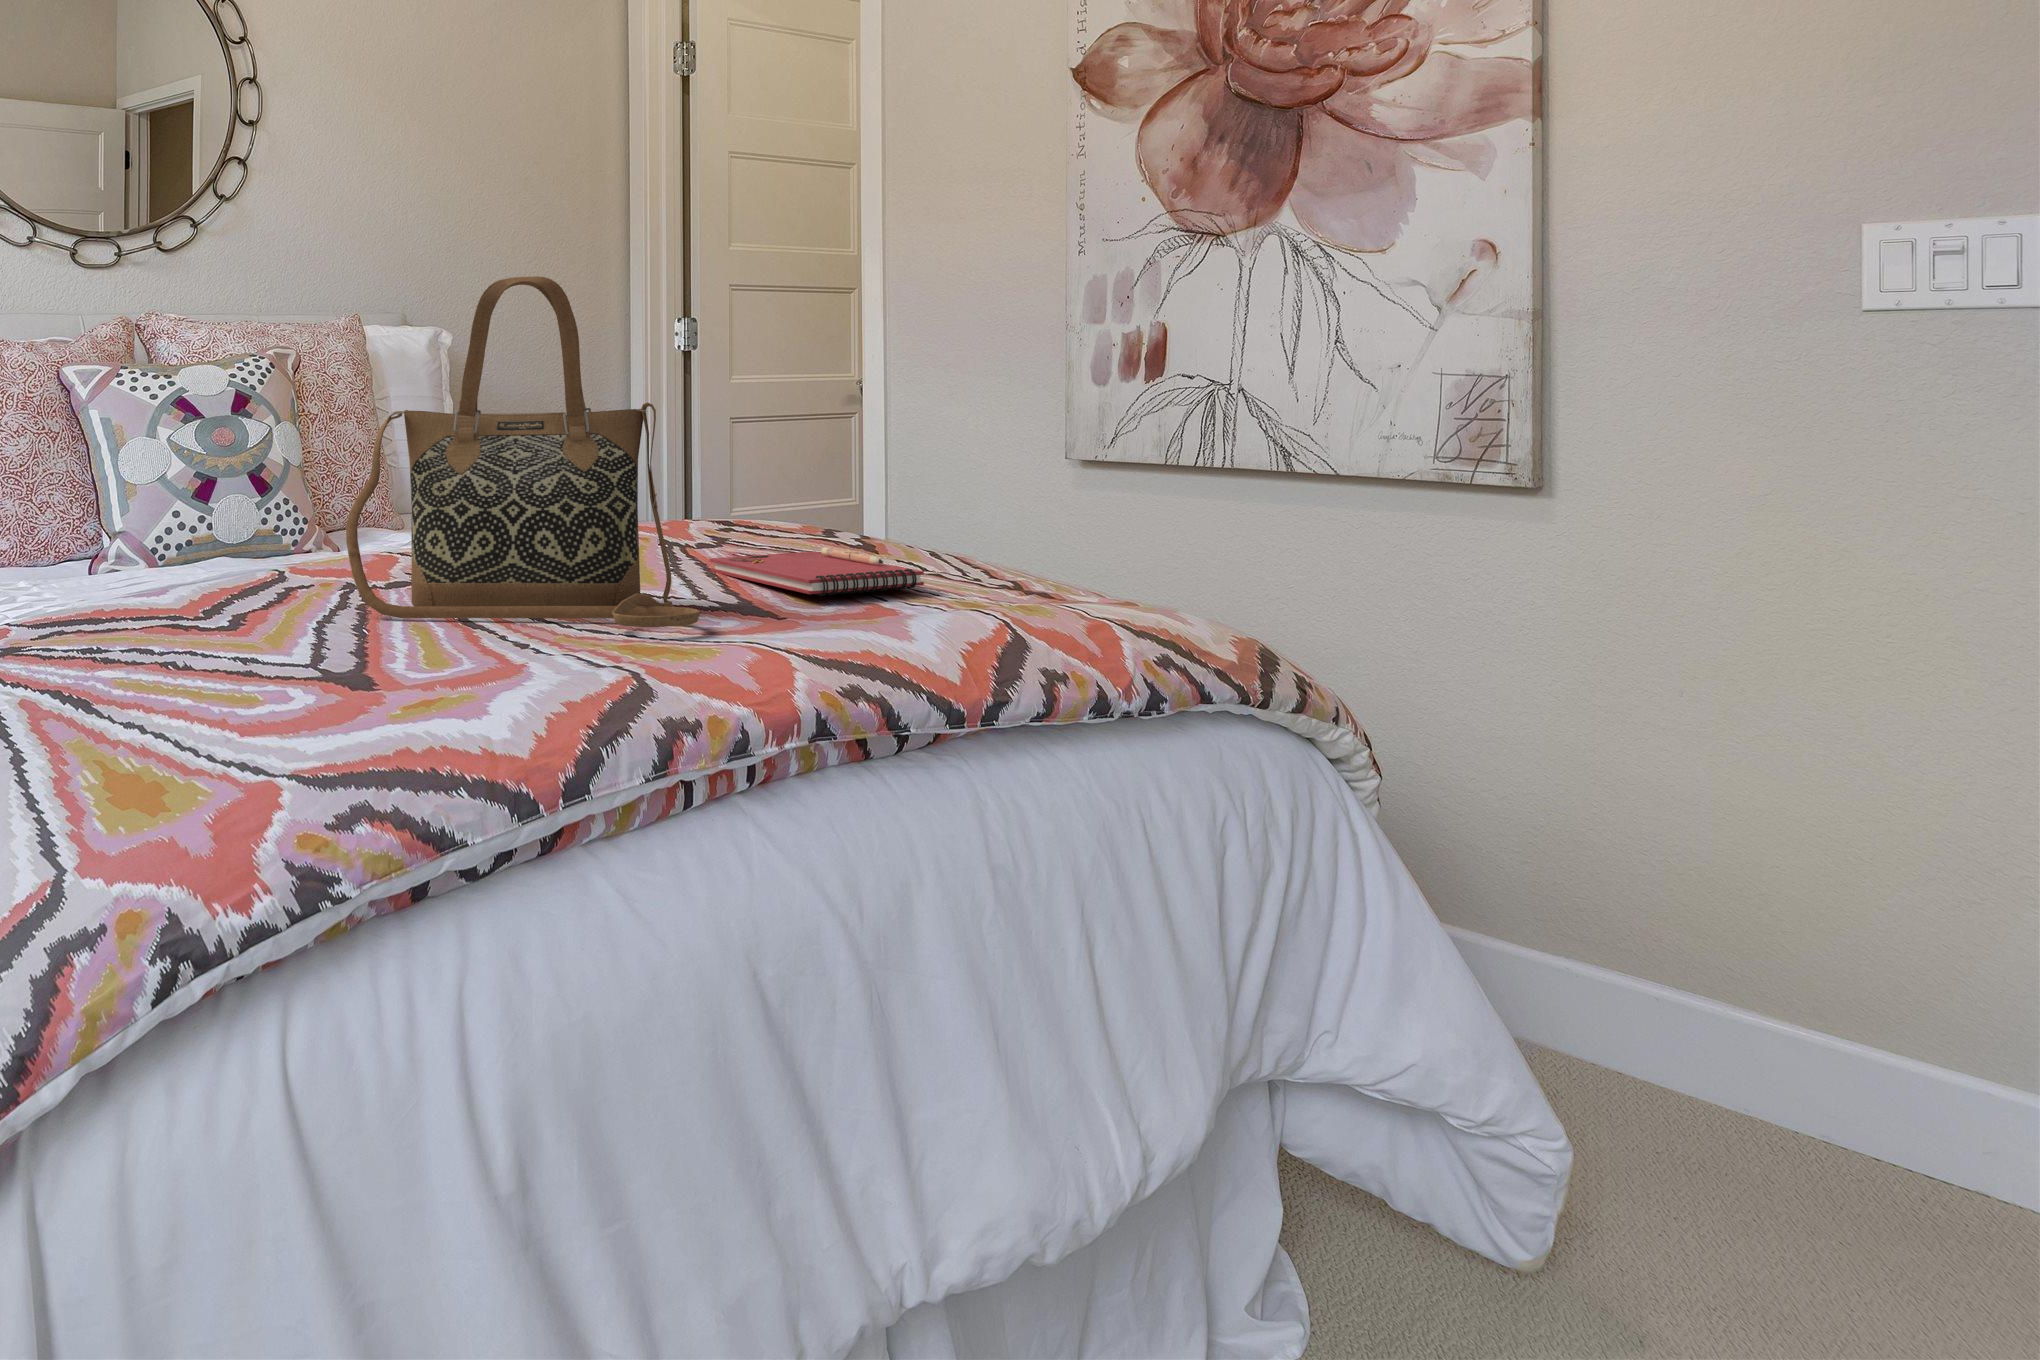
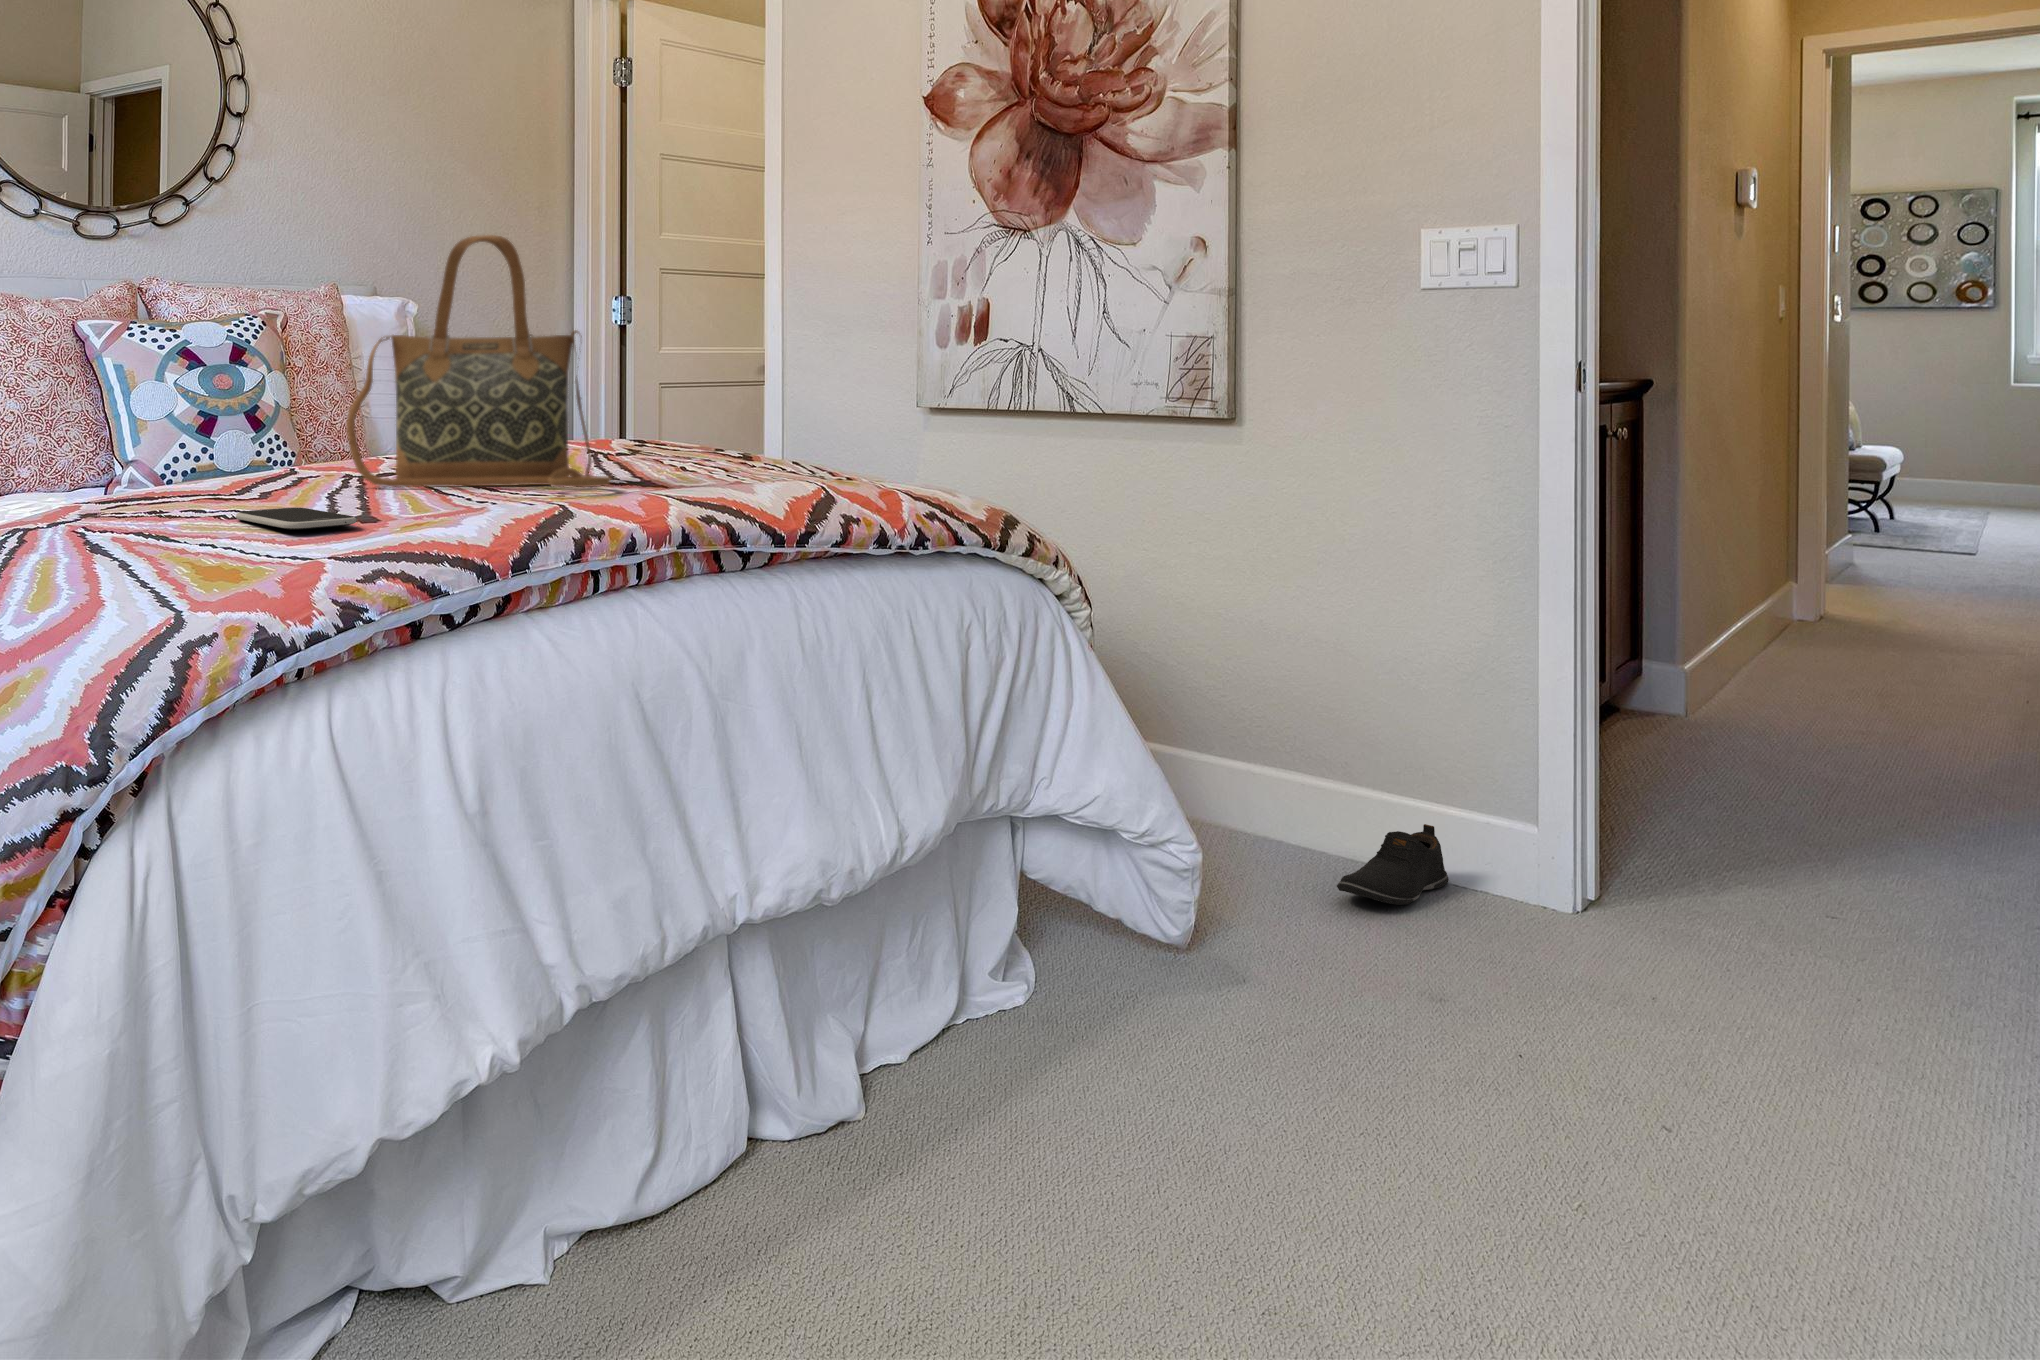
notebook: present [710,547,924,596] -> none [621,446,775,473]
smartphone: none [186,665,343,717] -> present [236,507,357,530]
shoe: none [1734,1072,1905,1200] -> present [1337,824,1449,905]

